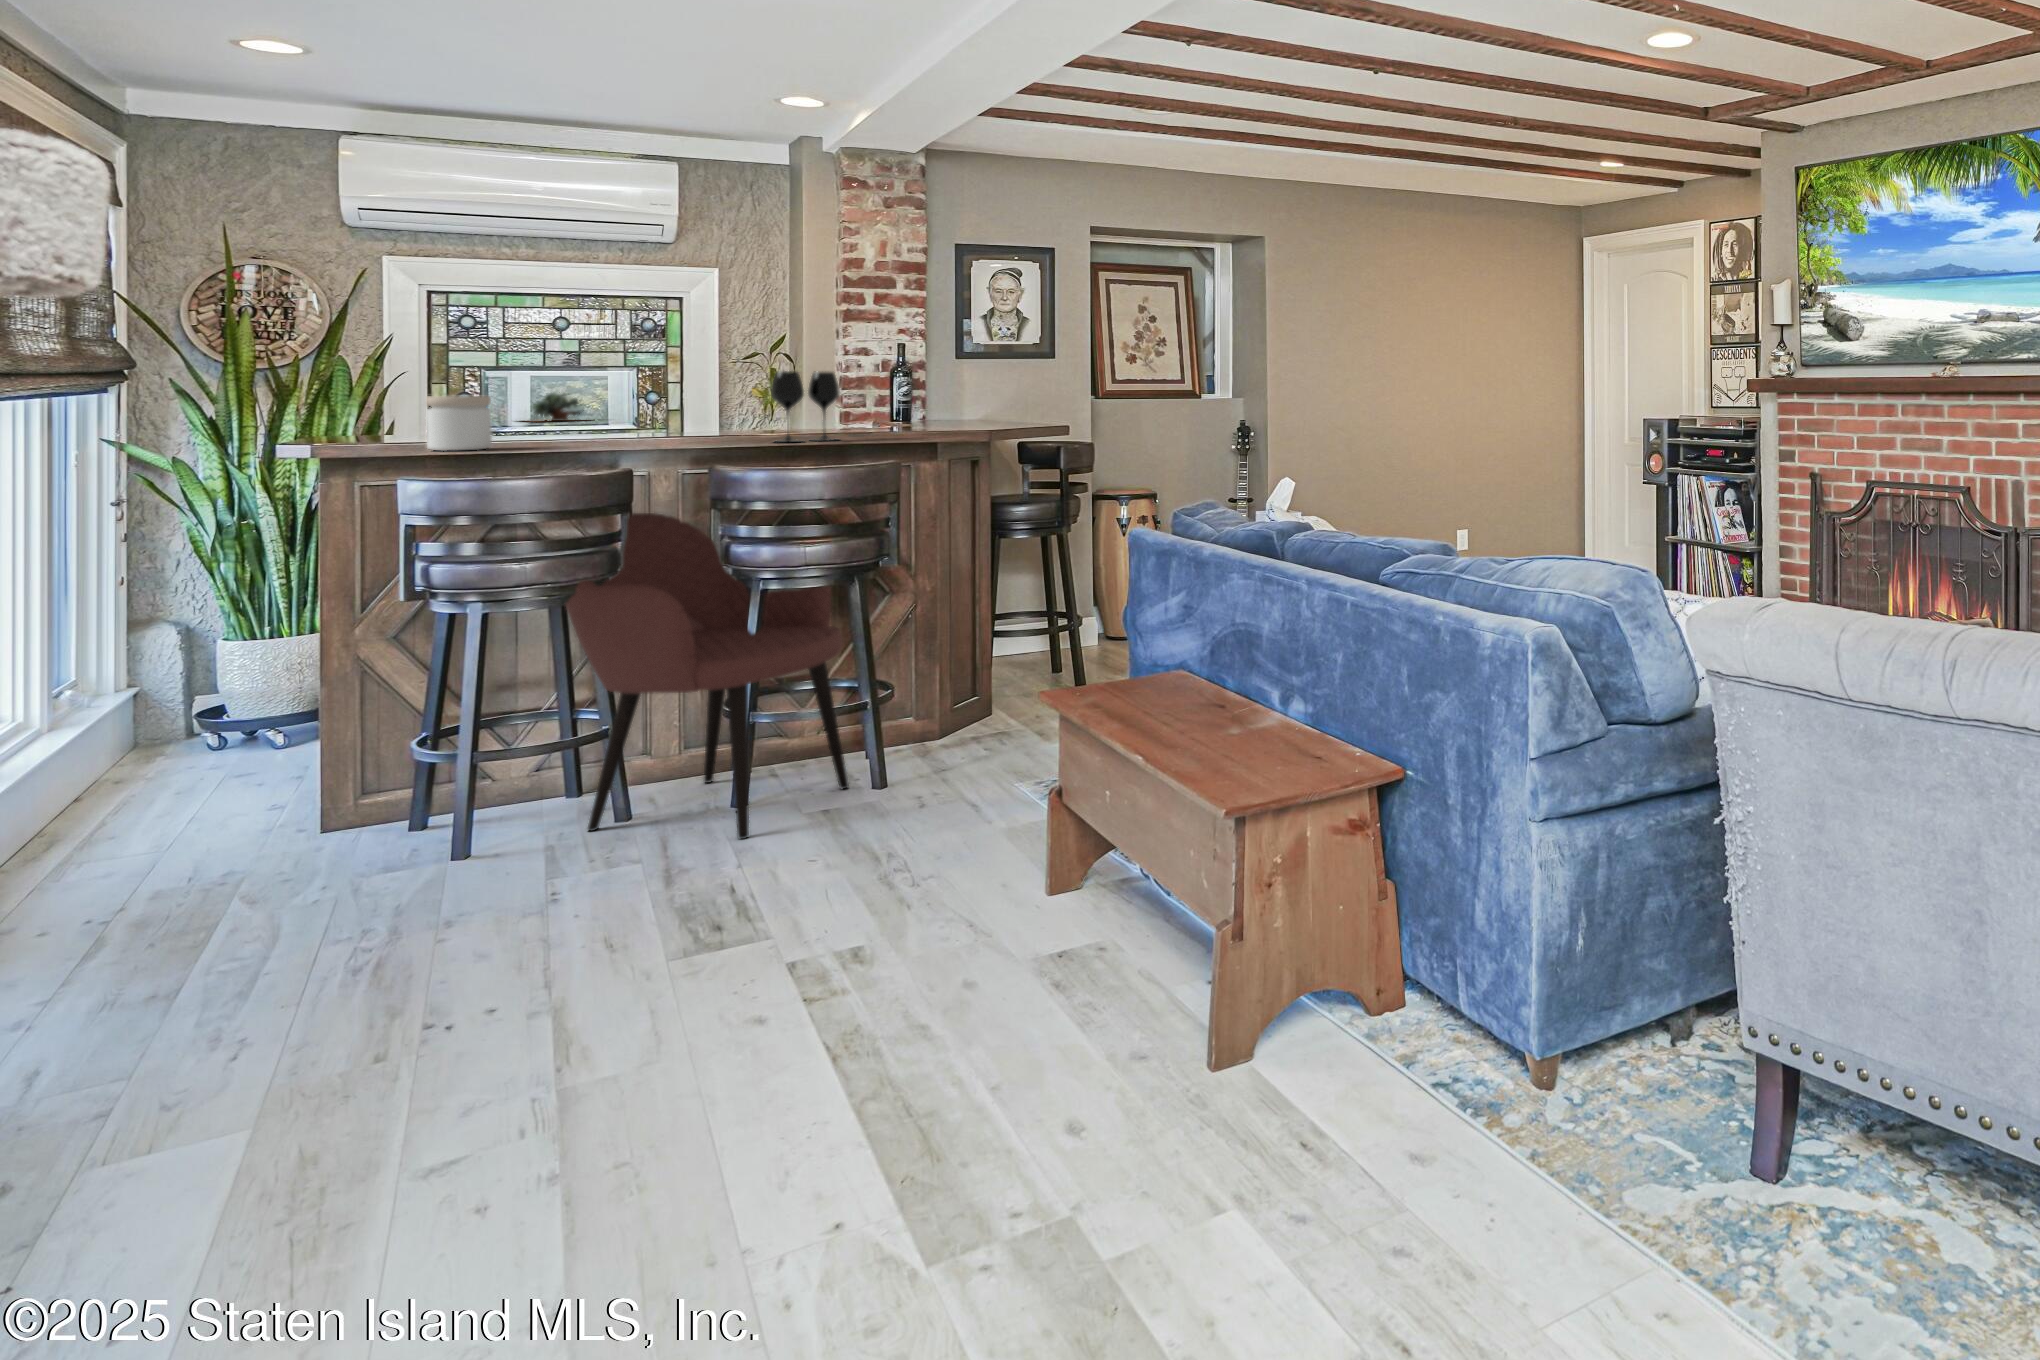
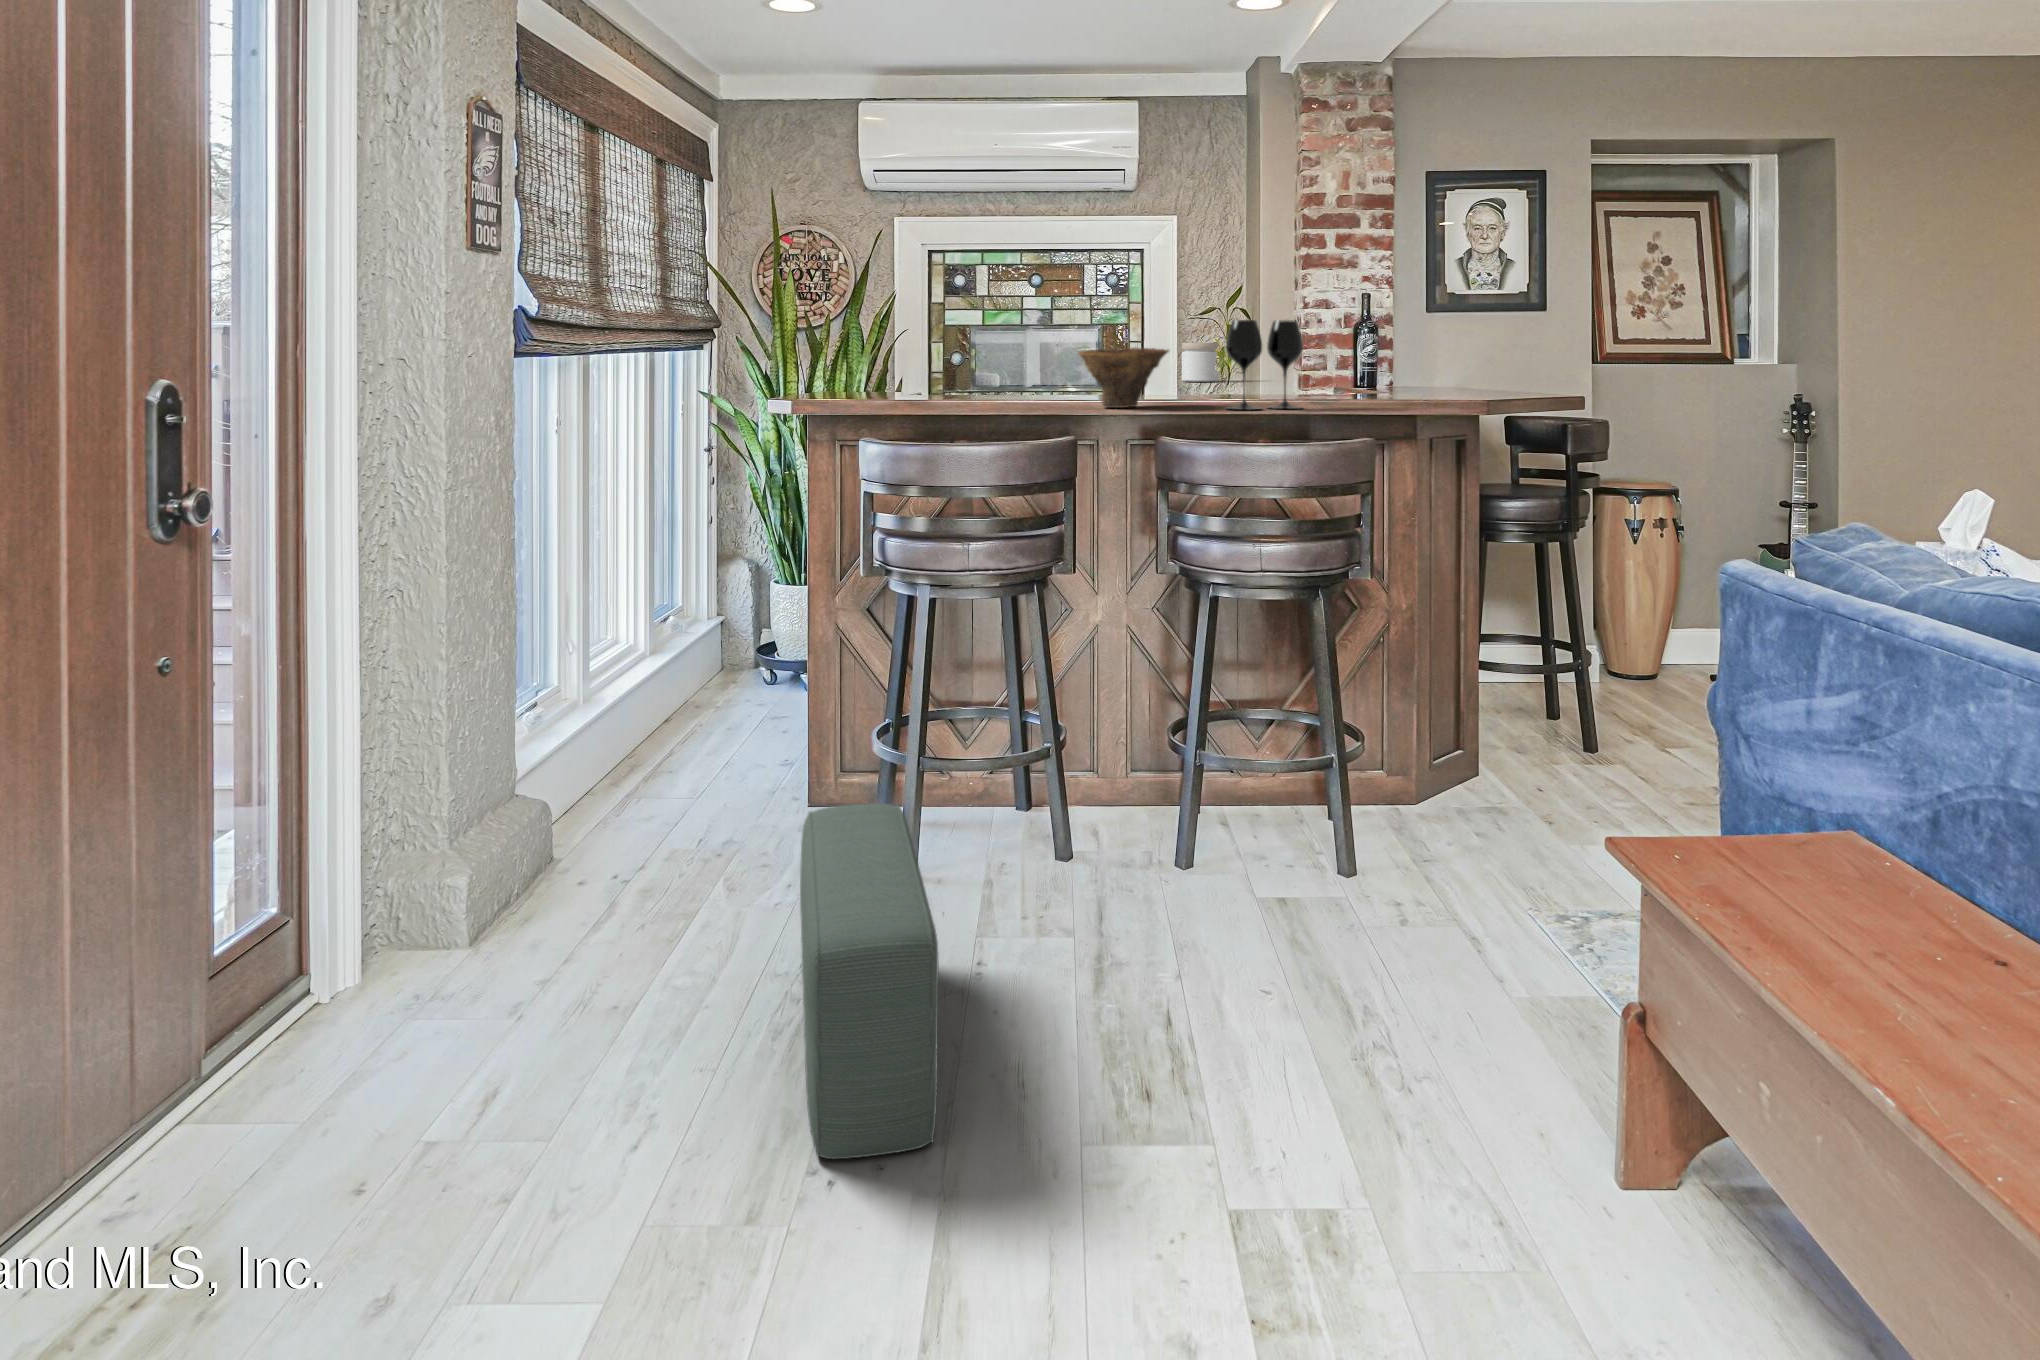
succulent plant: present [531,393,580,421] -> none [994,350,1065,381]
bowl: none [628,393,719,444] -> present [1079,348,1169,408]
jar: present [426,396,492,451] -> present [1182,343,1219,382]
armchair: present [566,513,849,839] -> none [995,488,1310,932]
pouf: none [368,775,537,1015] -> present [800,803,939,1159]

